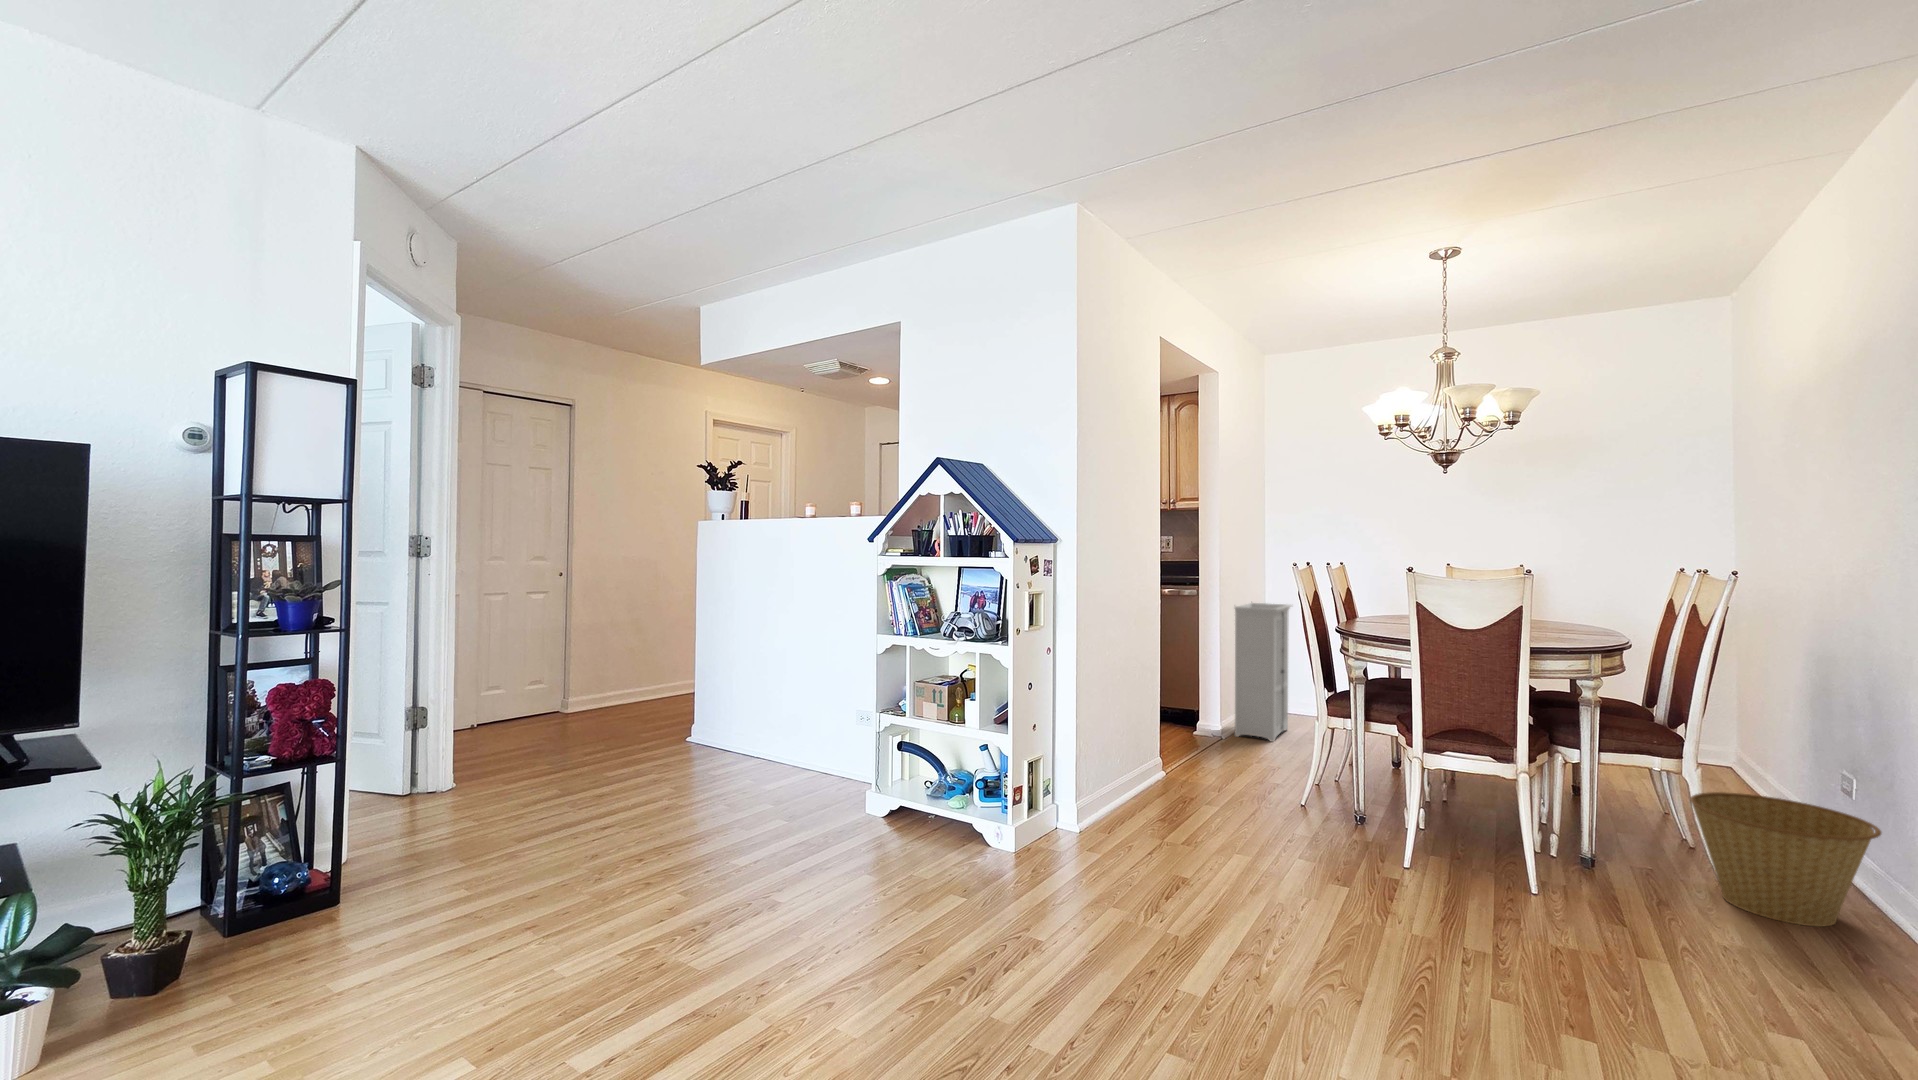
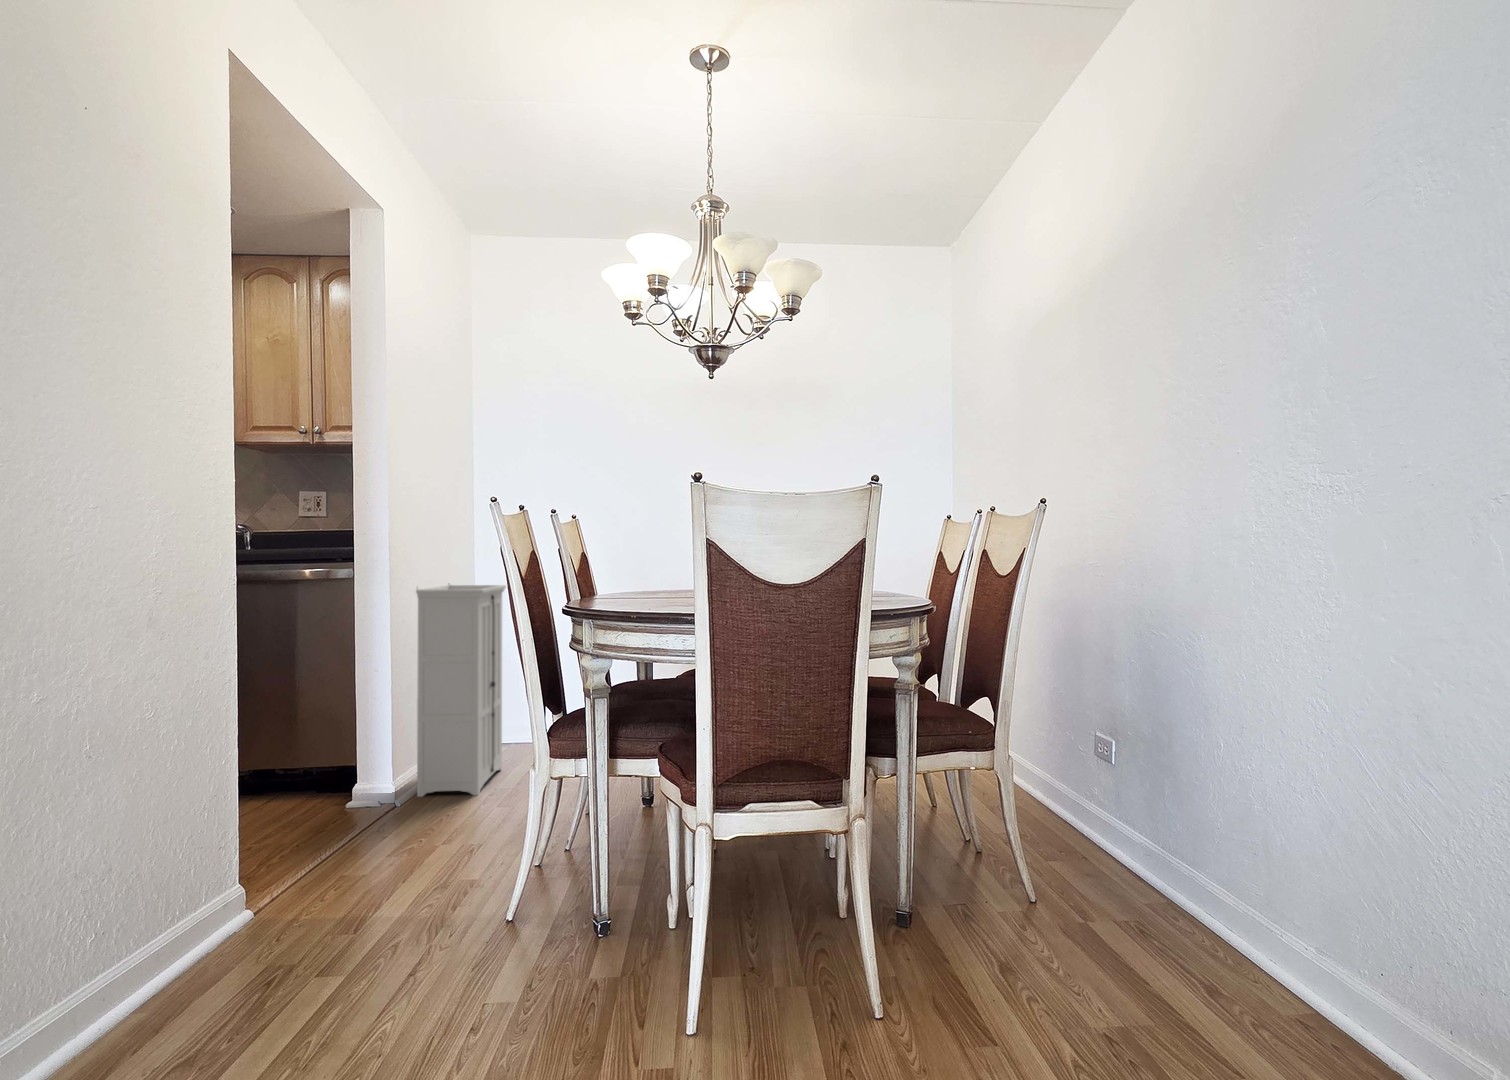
basket: present [1690,792,1881,927] -> none [1039,790,1245,980]

